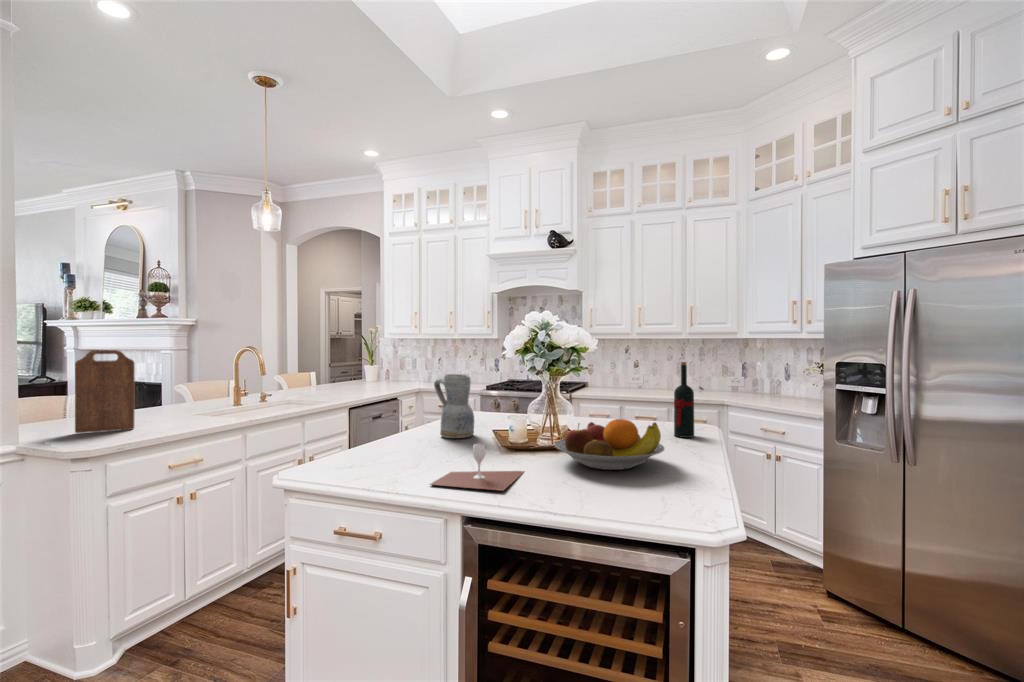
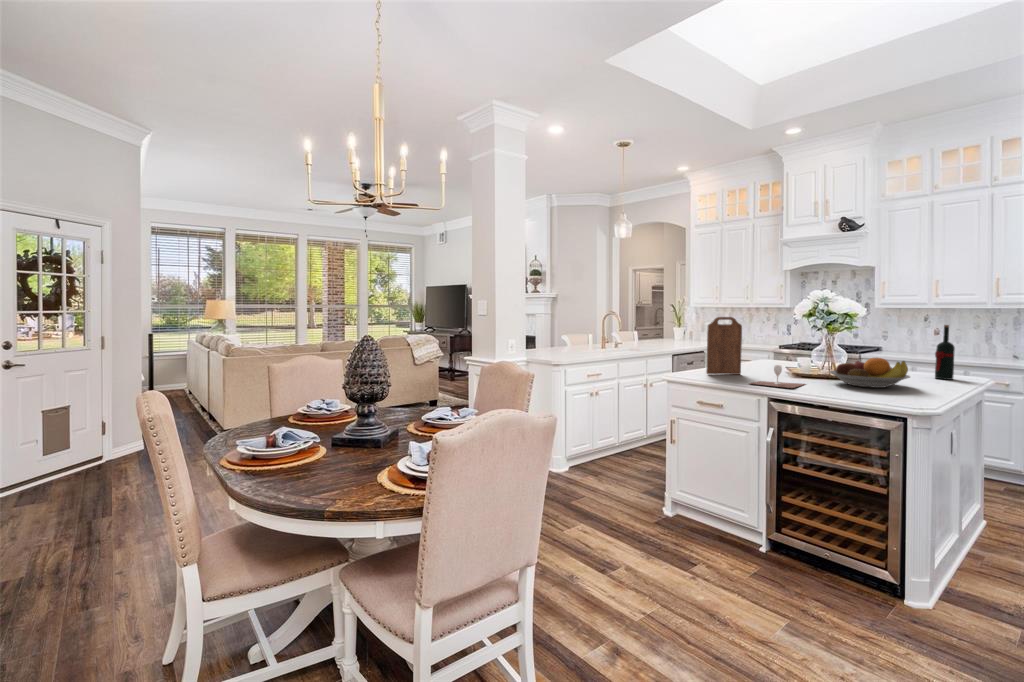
cutting board: present [75,350,135,433] -> present [706,317,742,375]
ceramic pitcher: present [434,374,474,438] -> none [745,330,773,369]

